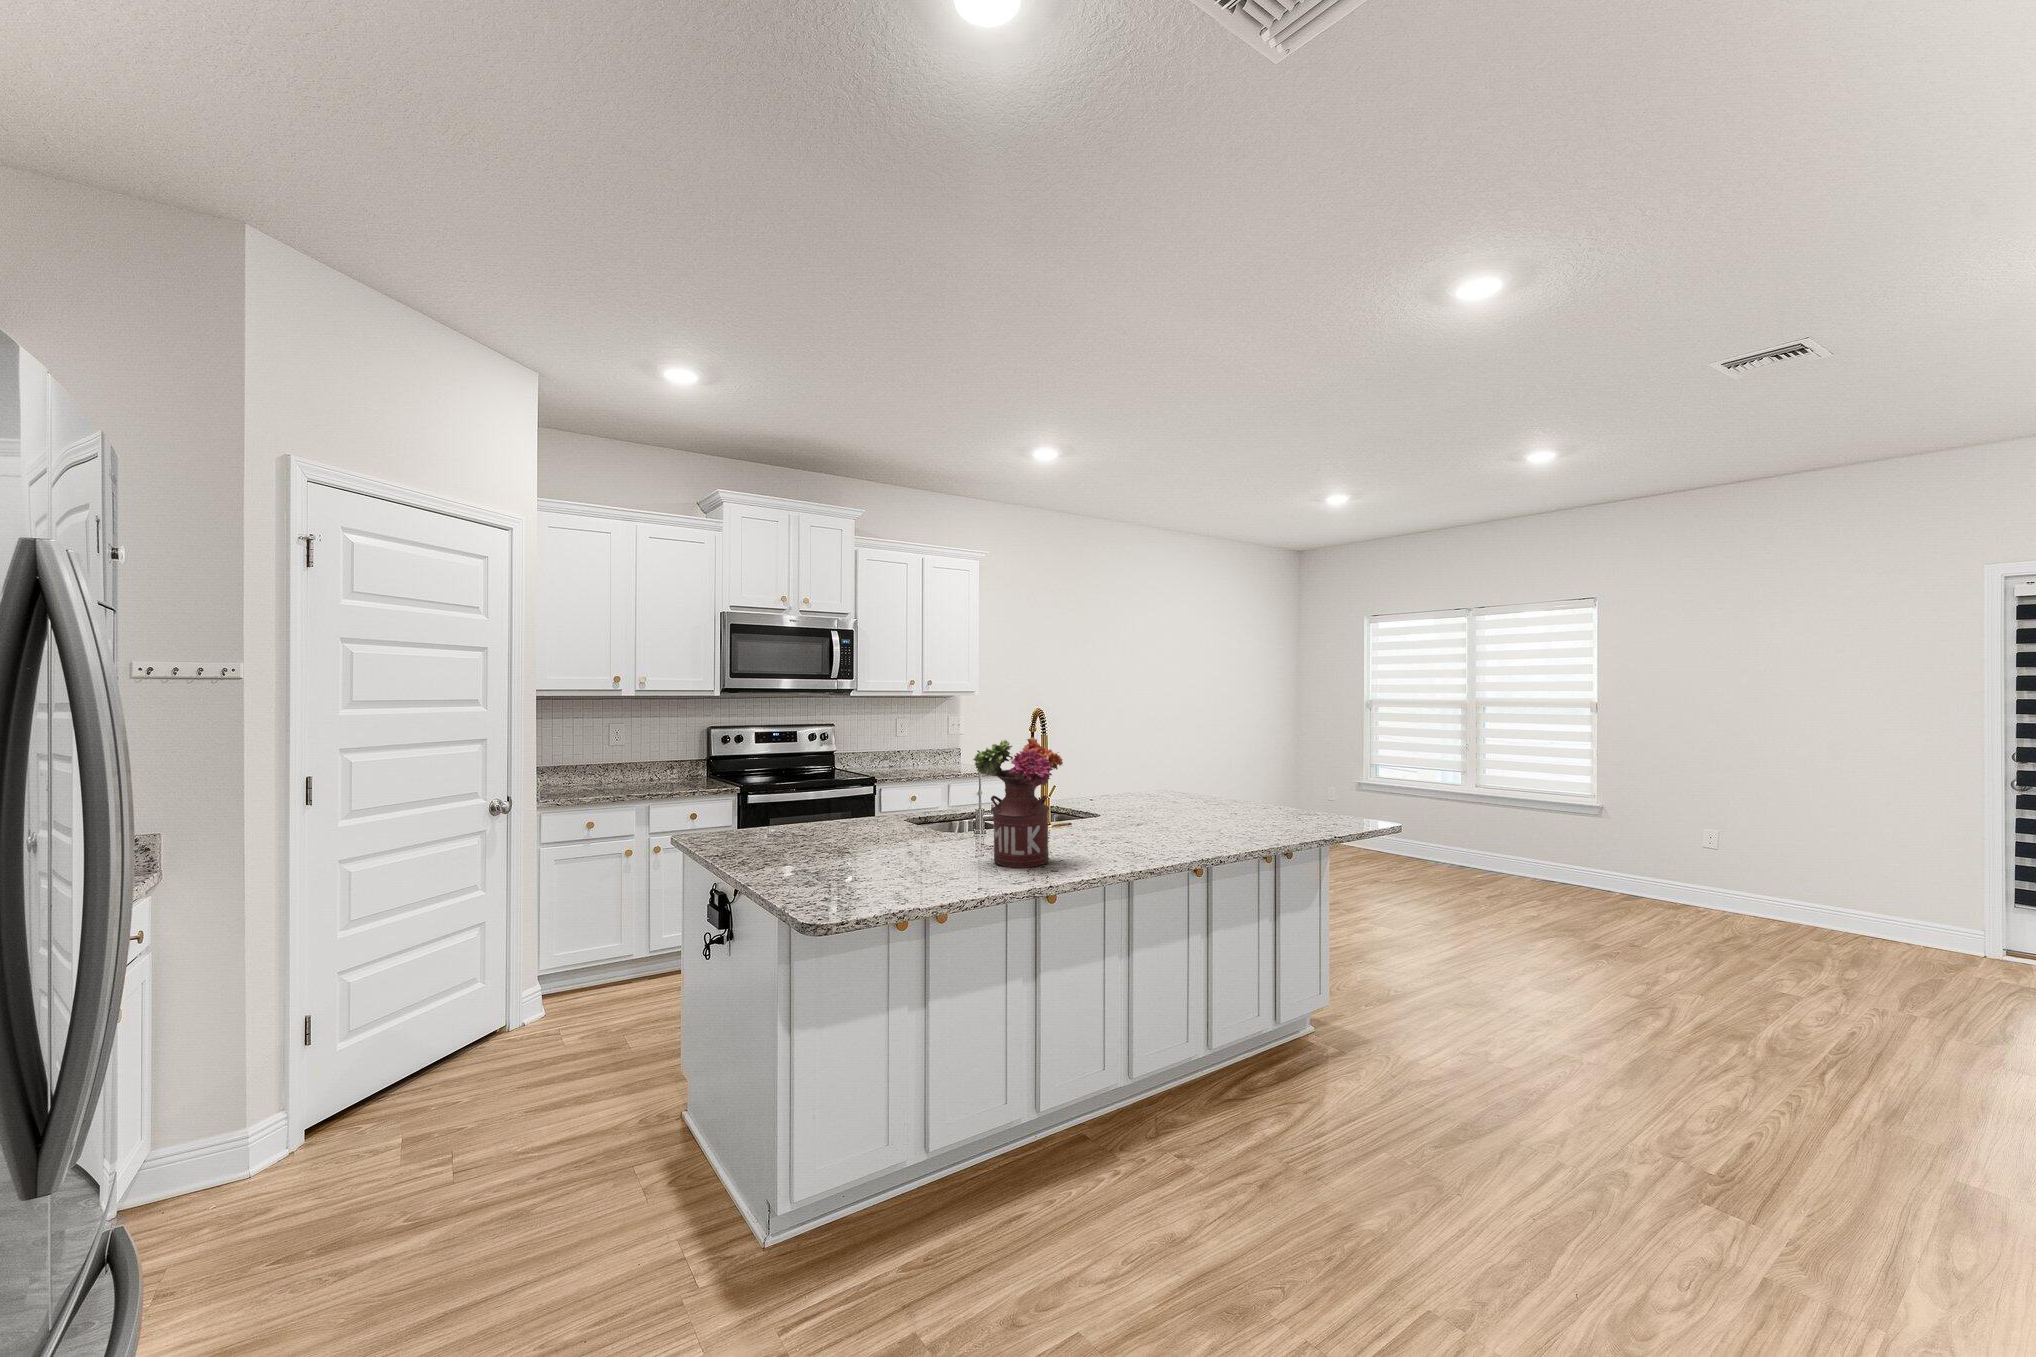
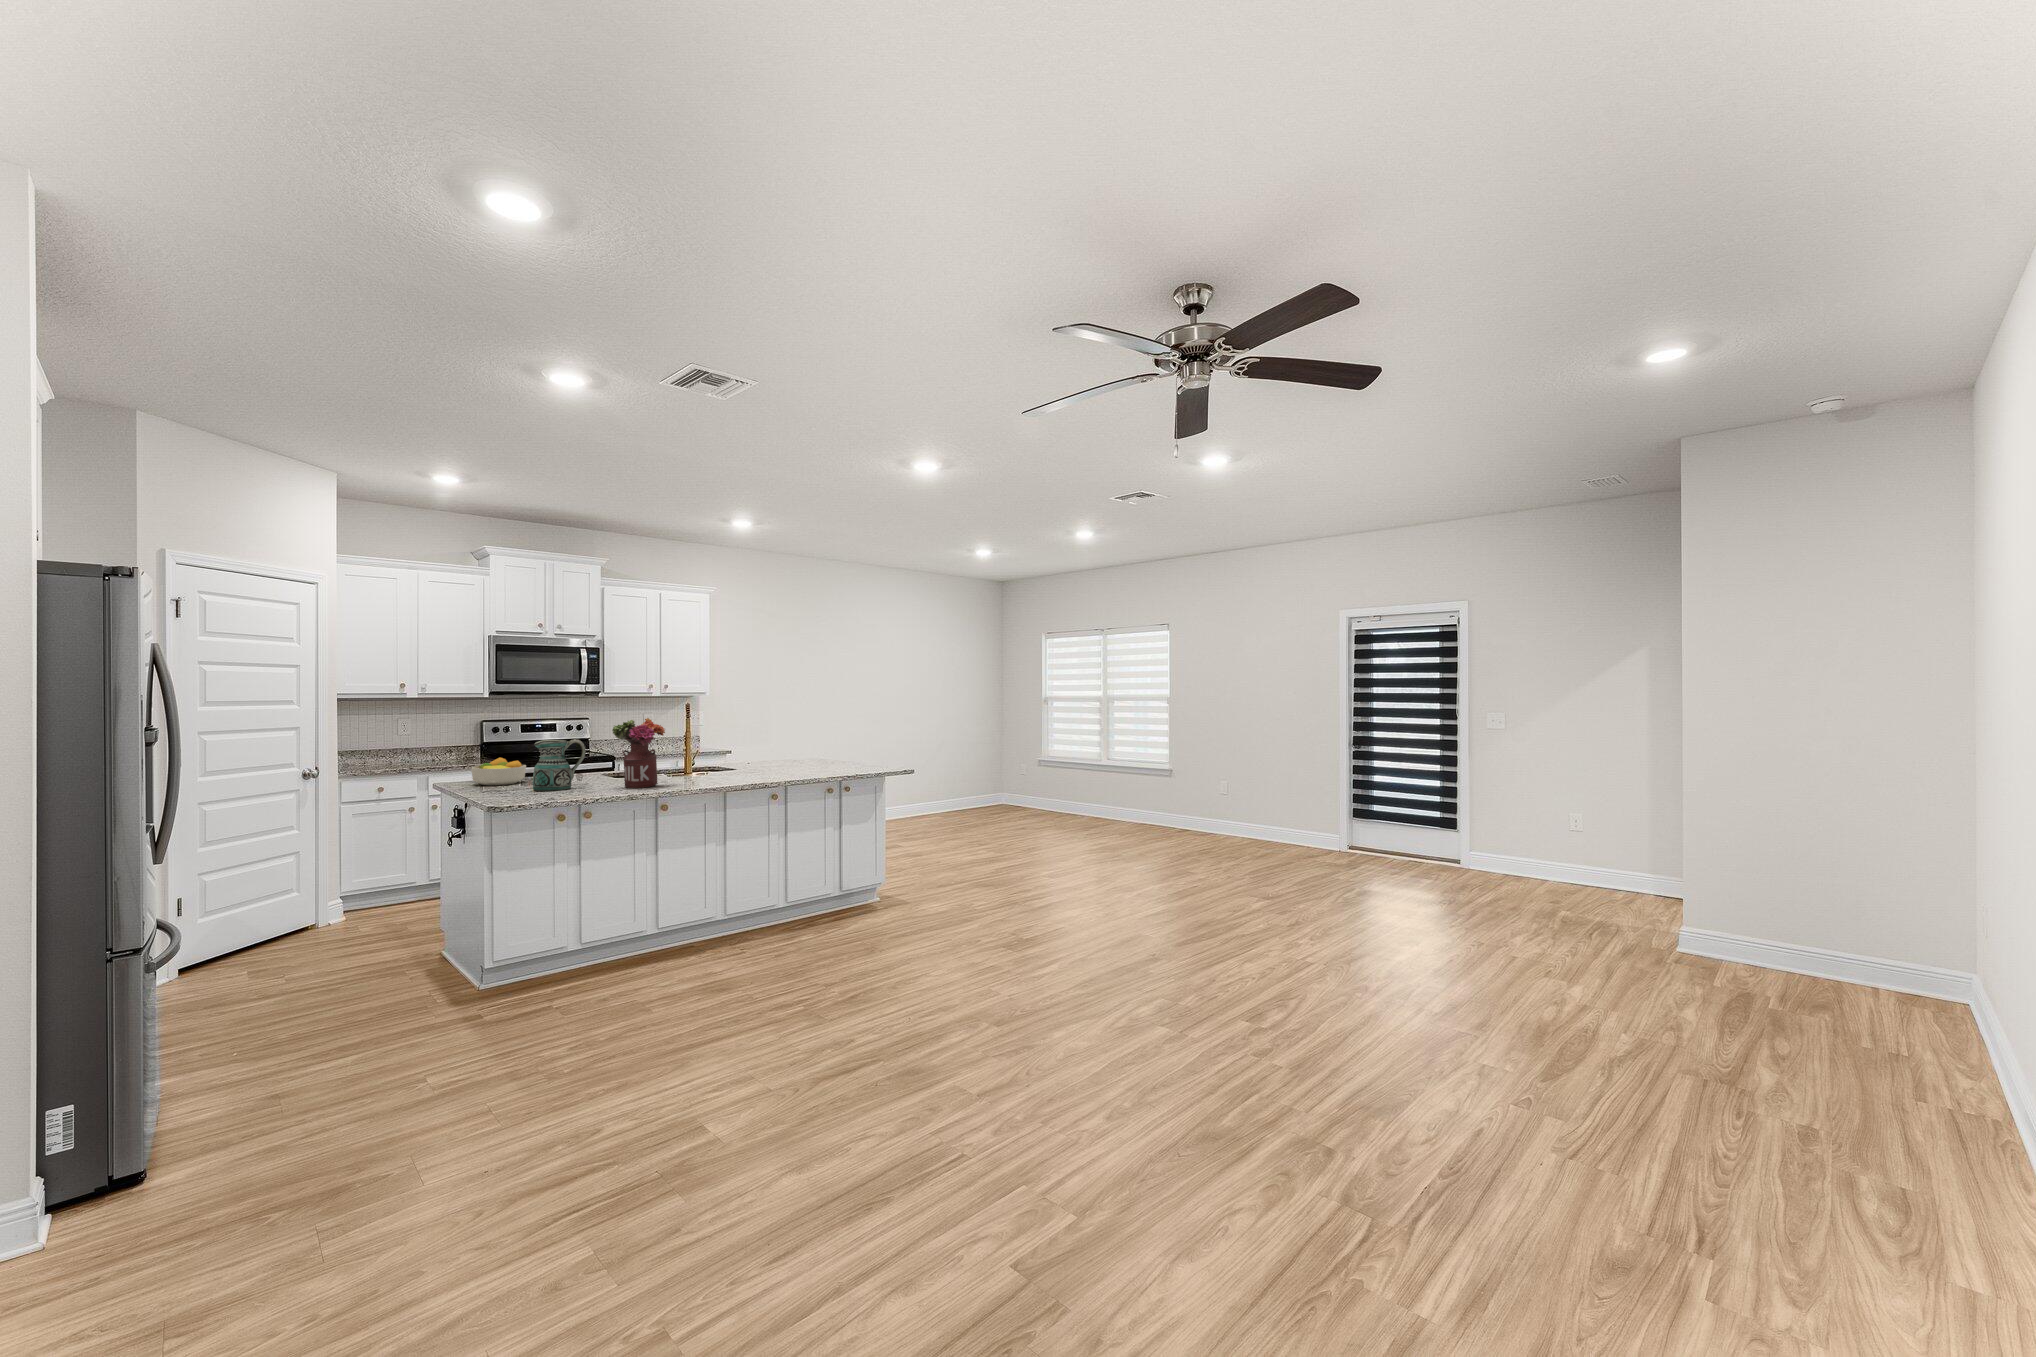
ceramic pitcher: none [839,773,921,868] -> present [533,739,586,791]
fruit bowl: none [725,793,804,843] -> present [471,758,526,786]

